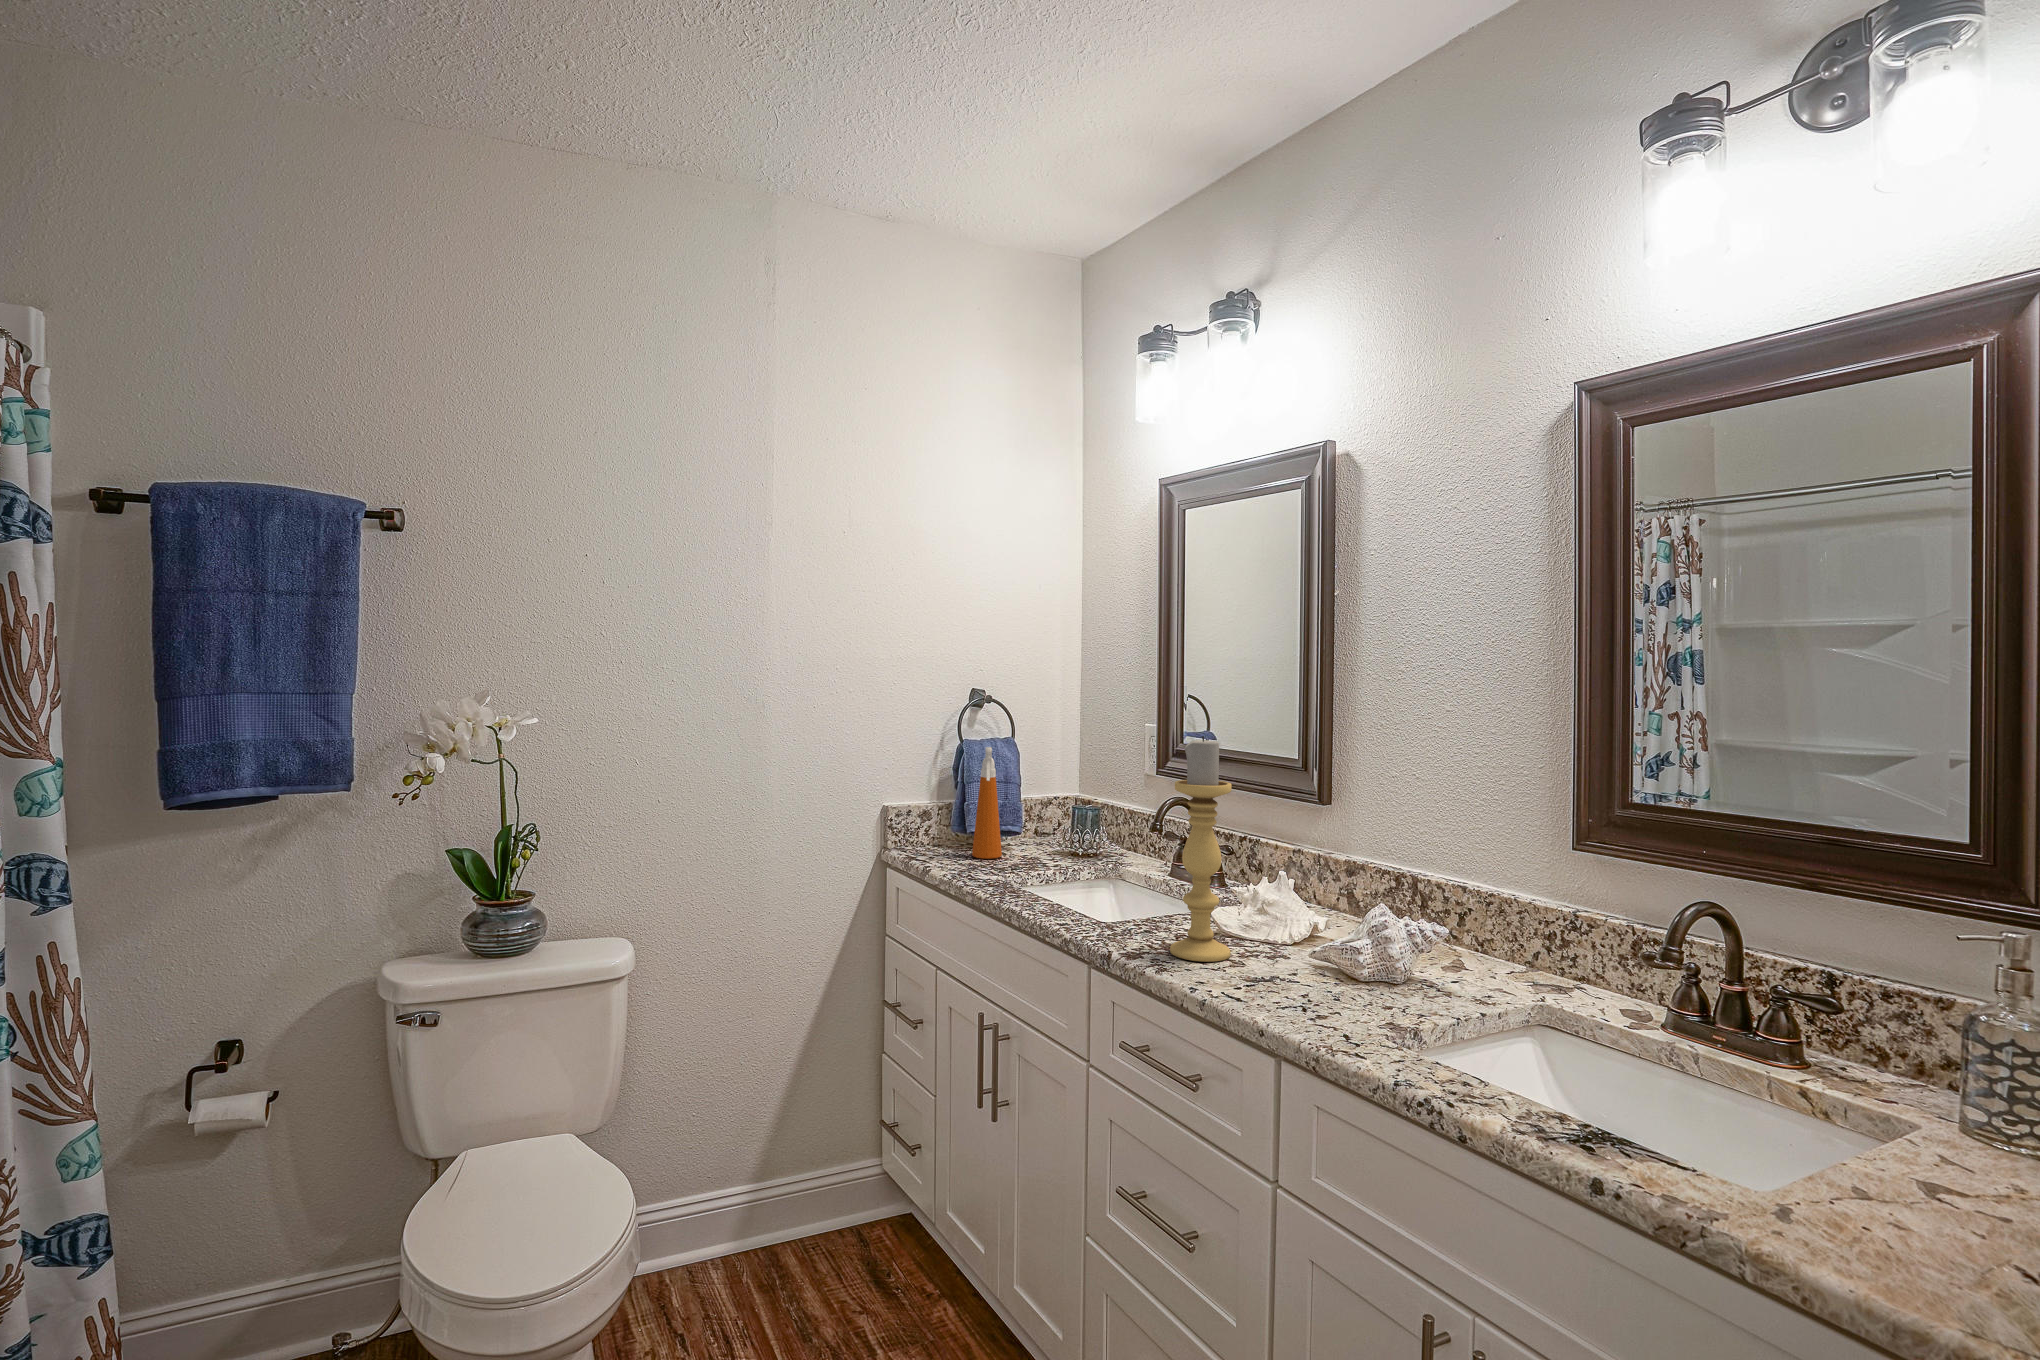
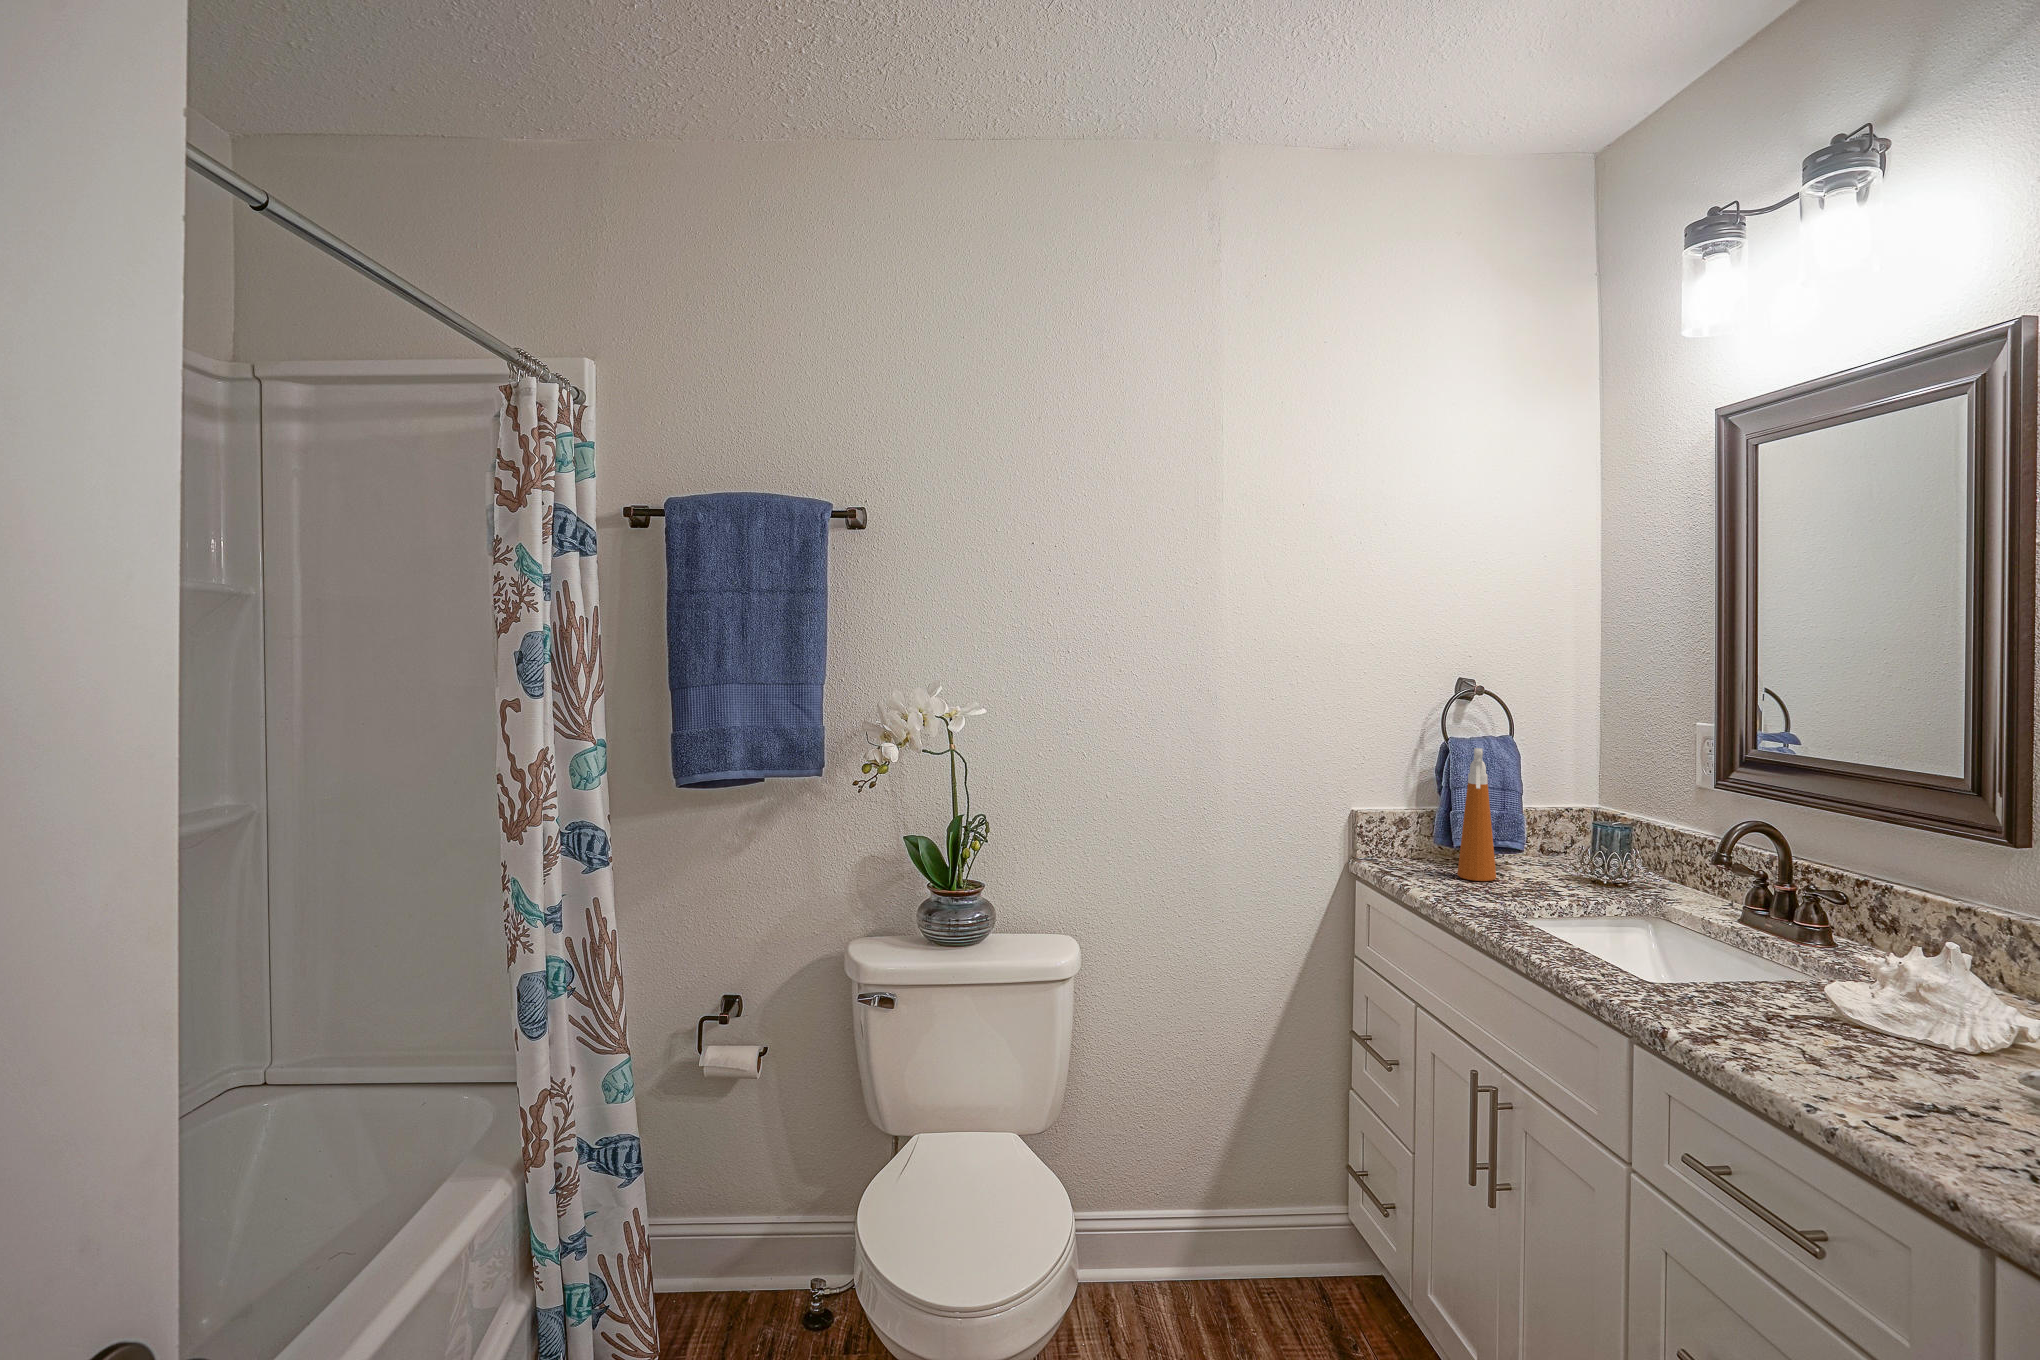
candle holder: present [1170,736,1232,962] -> none [1763,747,1868,1065]

